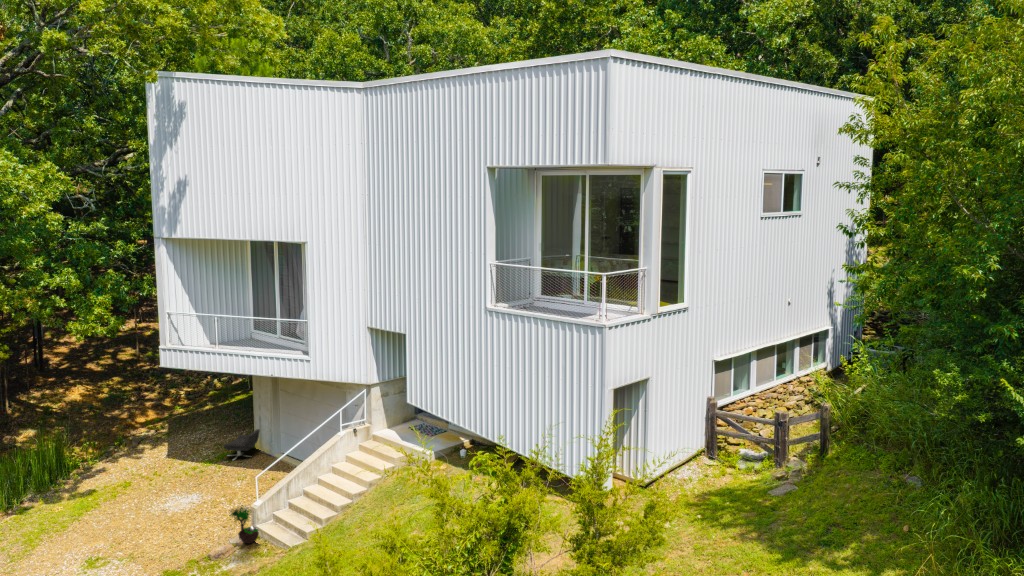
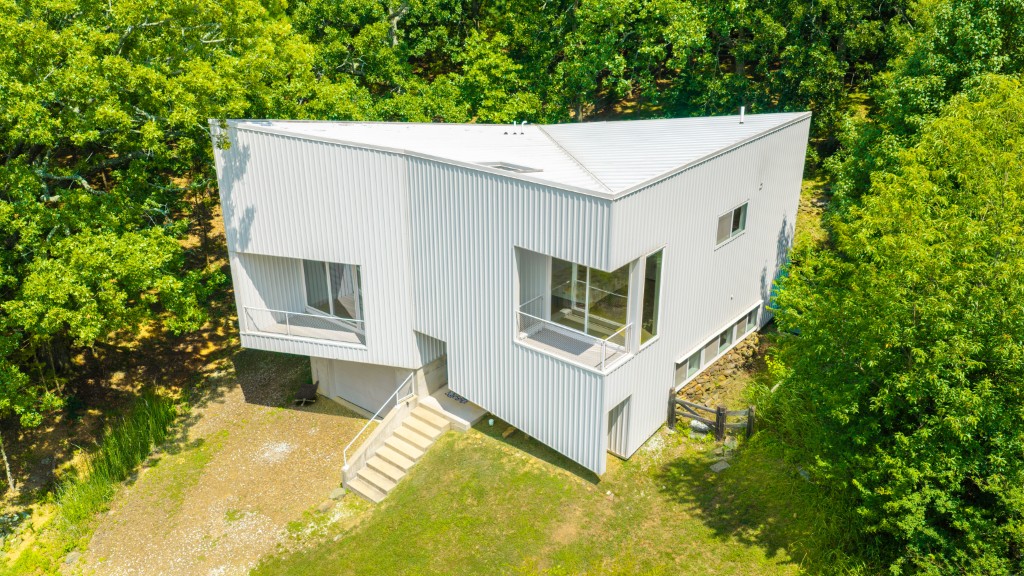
potted tree: present [230,507,259,543] -> none [326,468,349,494]

